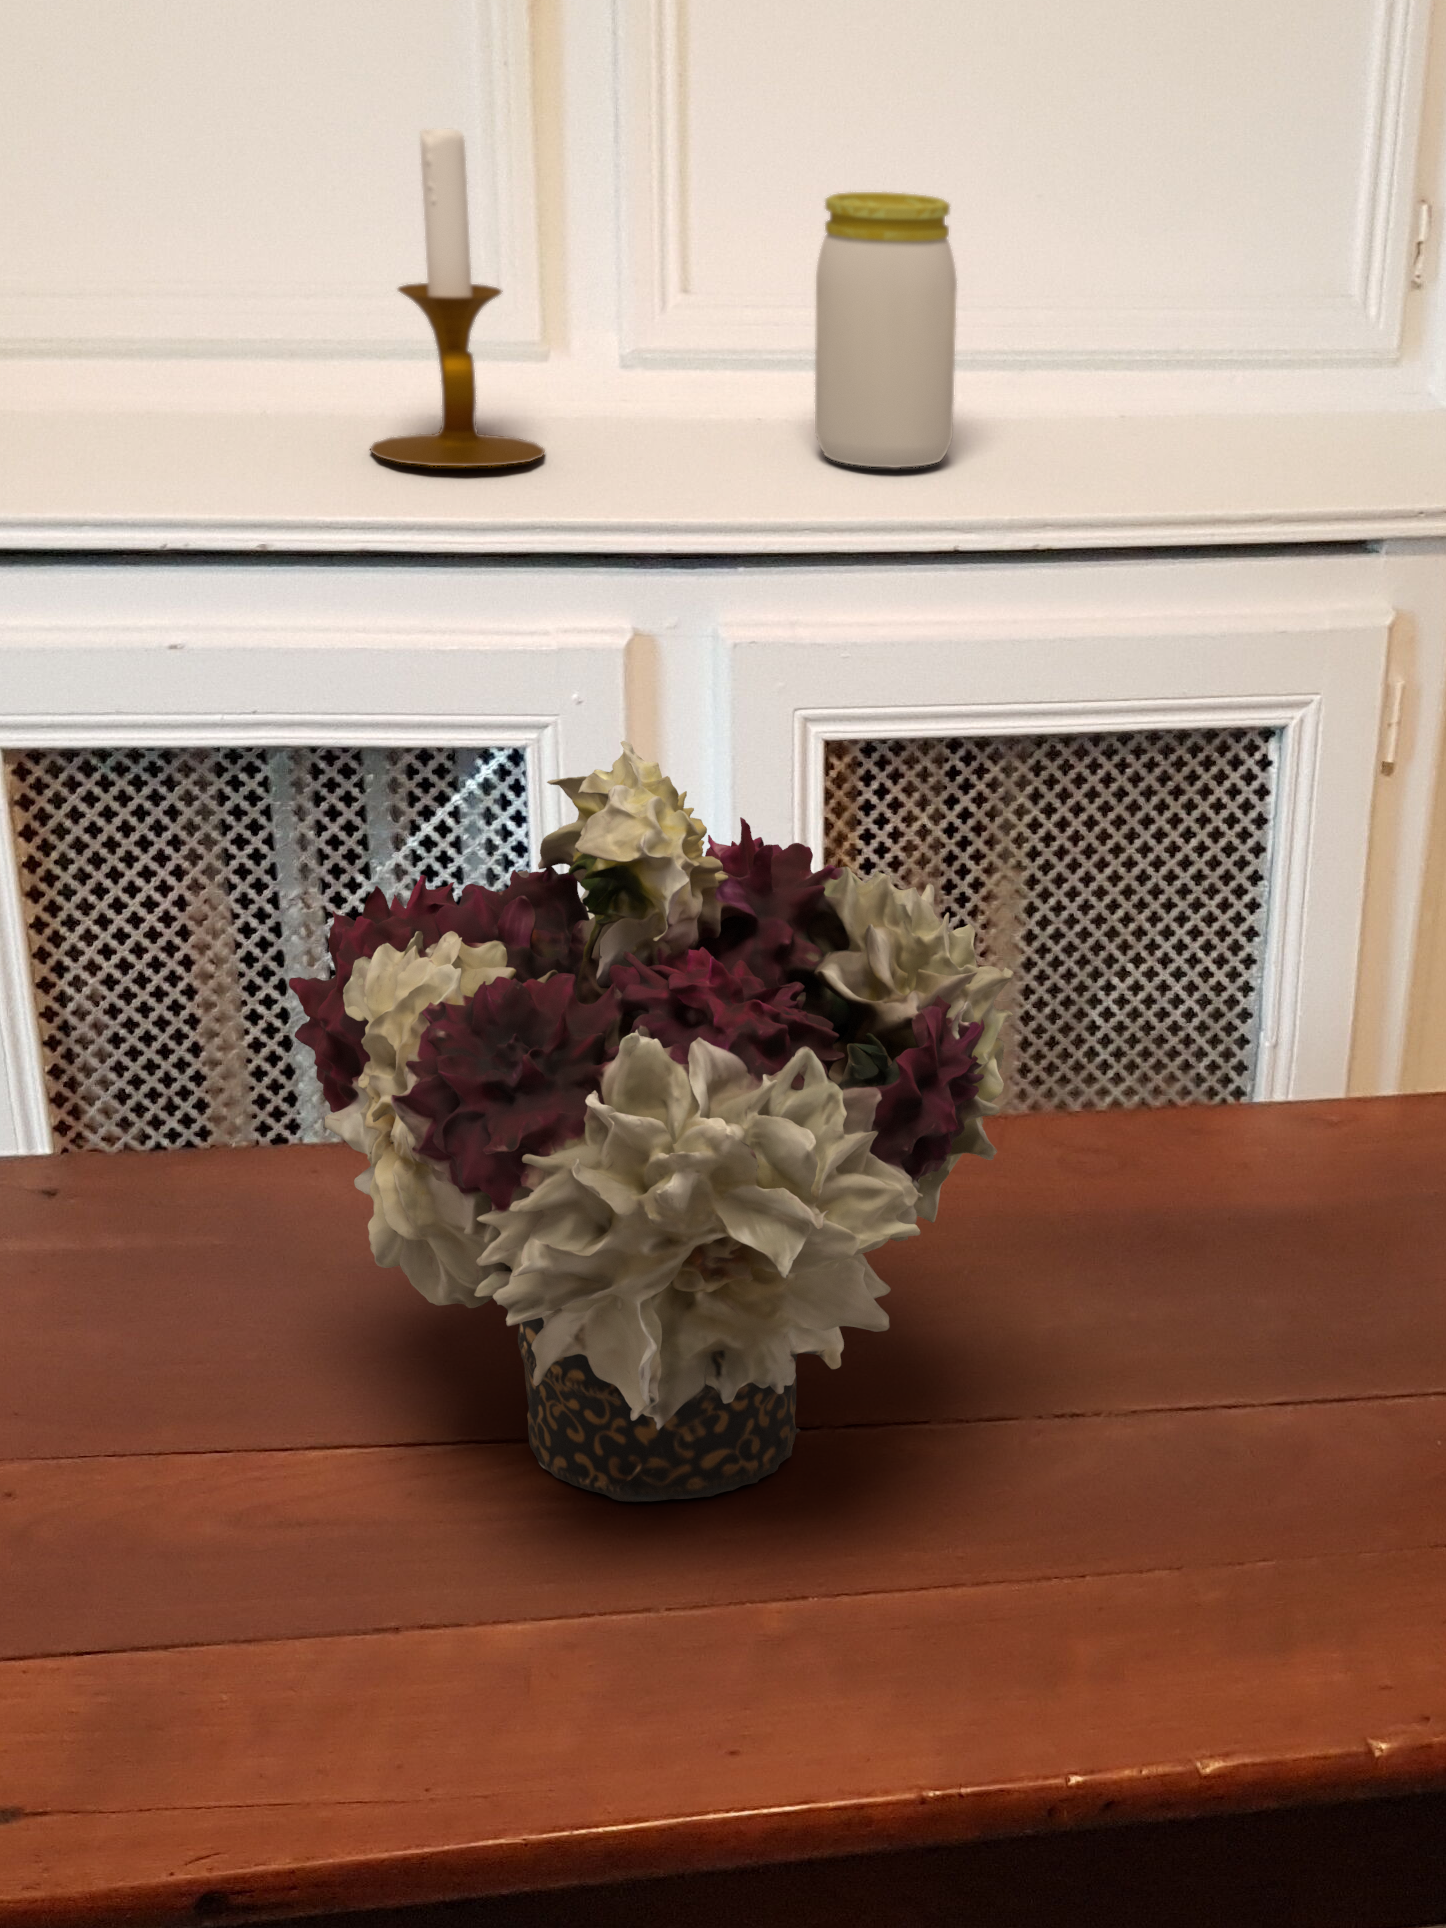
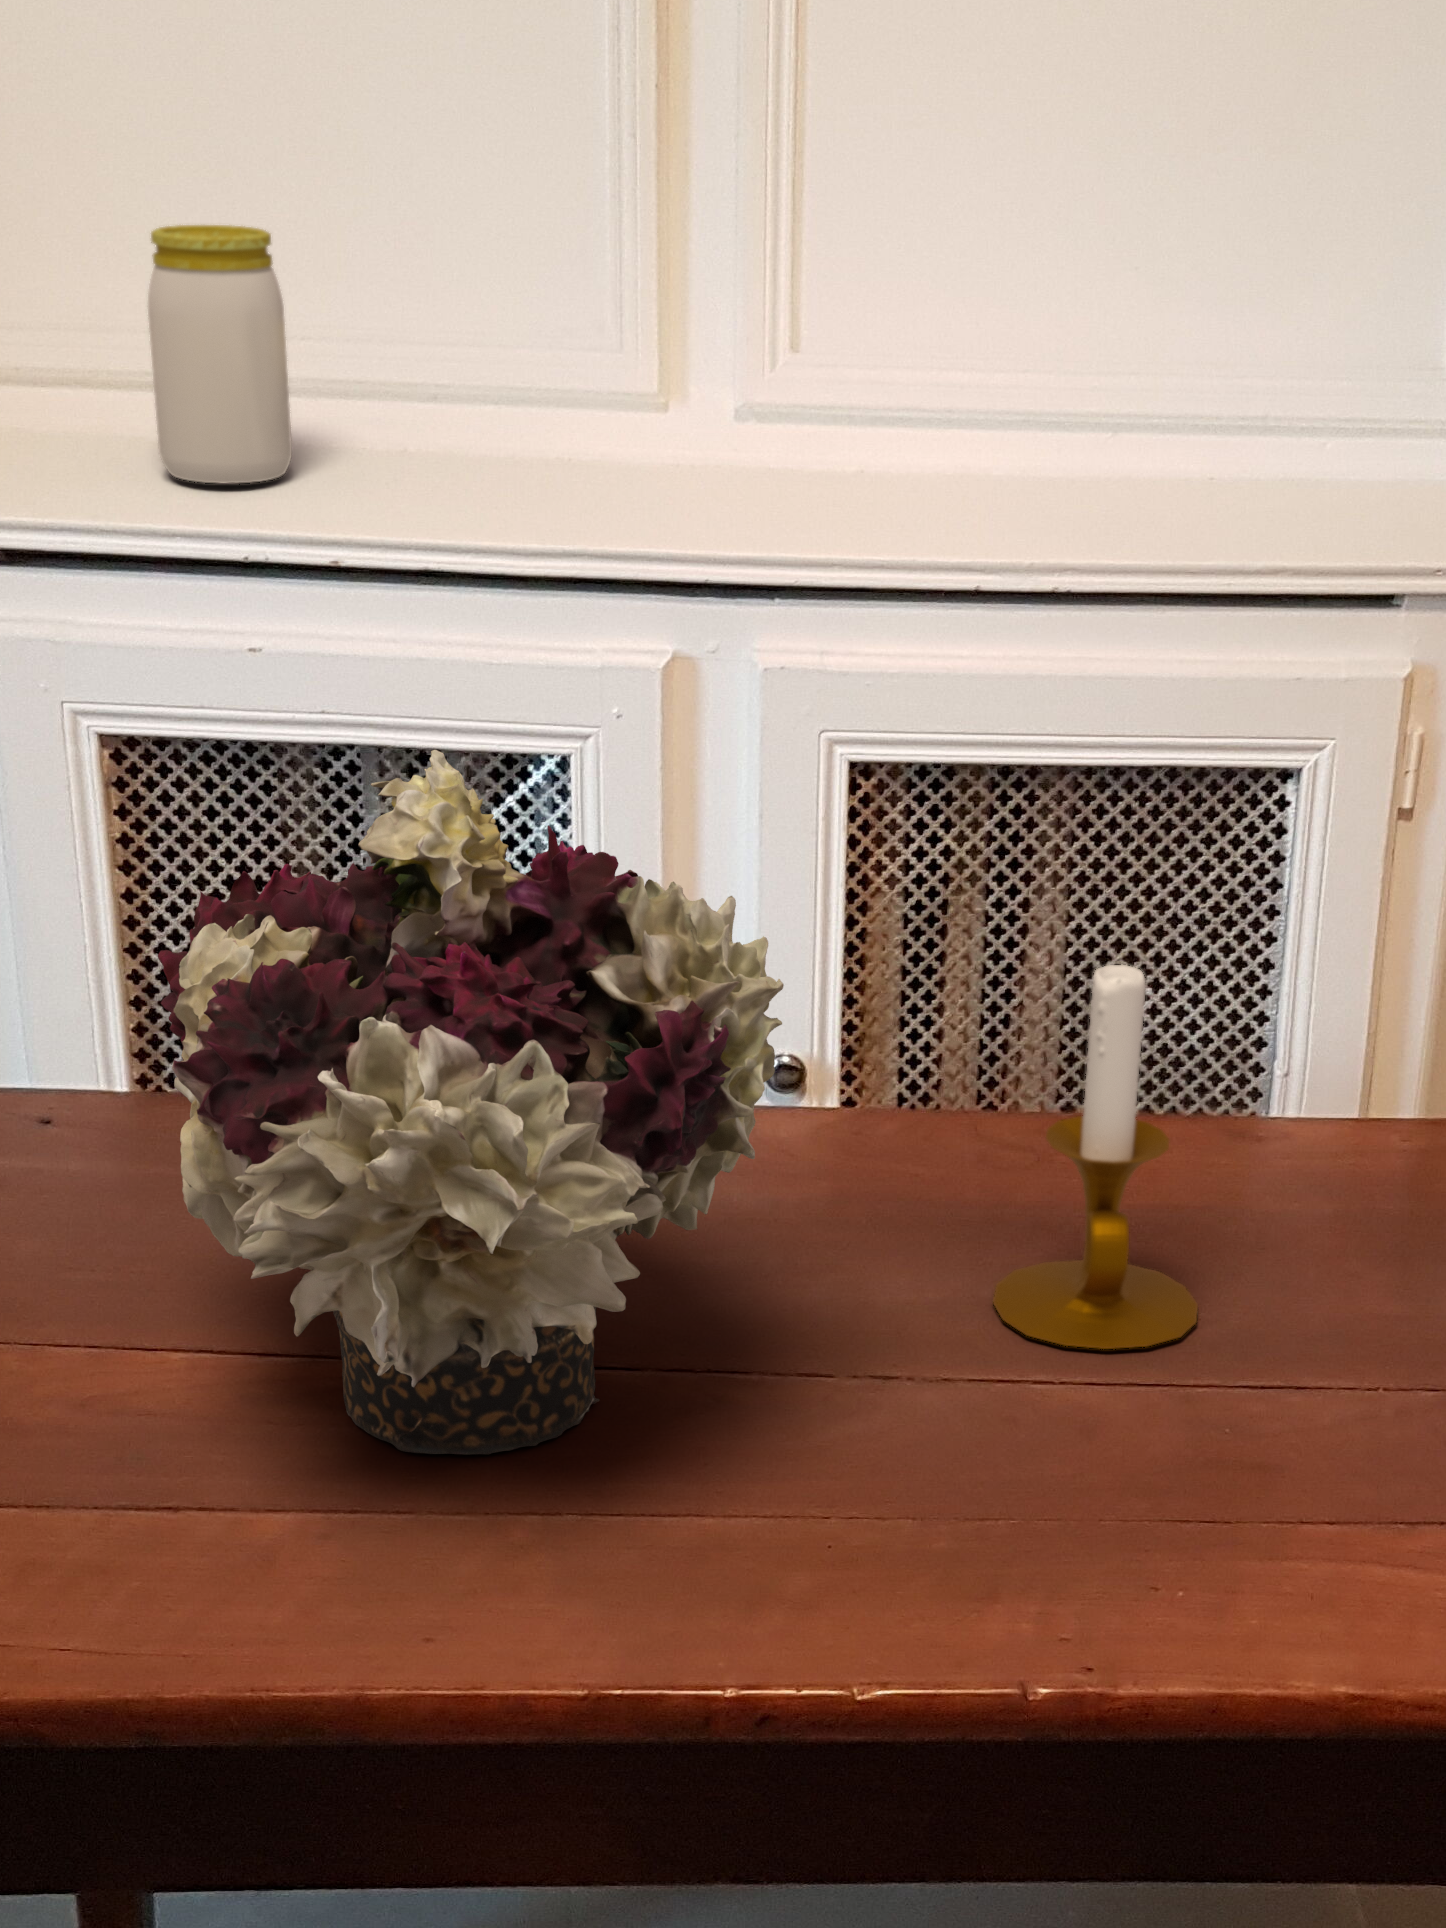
candlestick: present [370,129,544,467] -> present [992,965,1198,1349]
jar: present [815,192,957,468] -> present [148,225,292,484]

